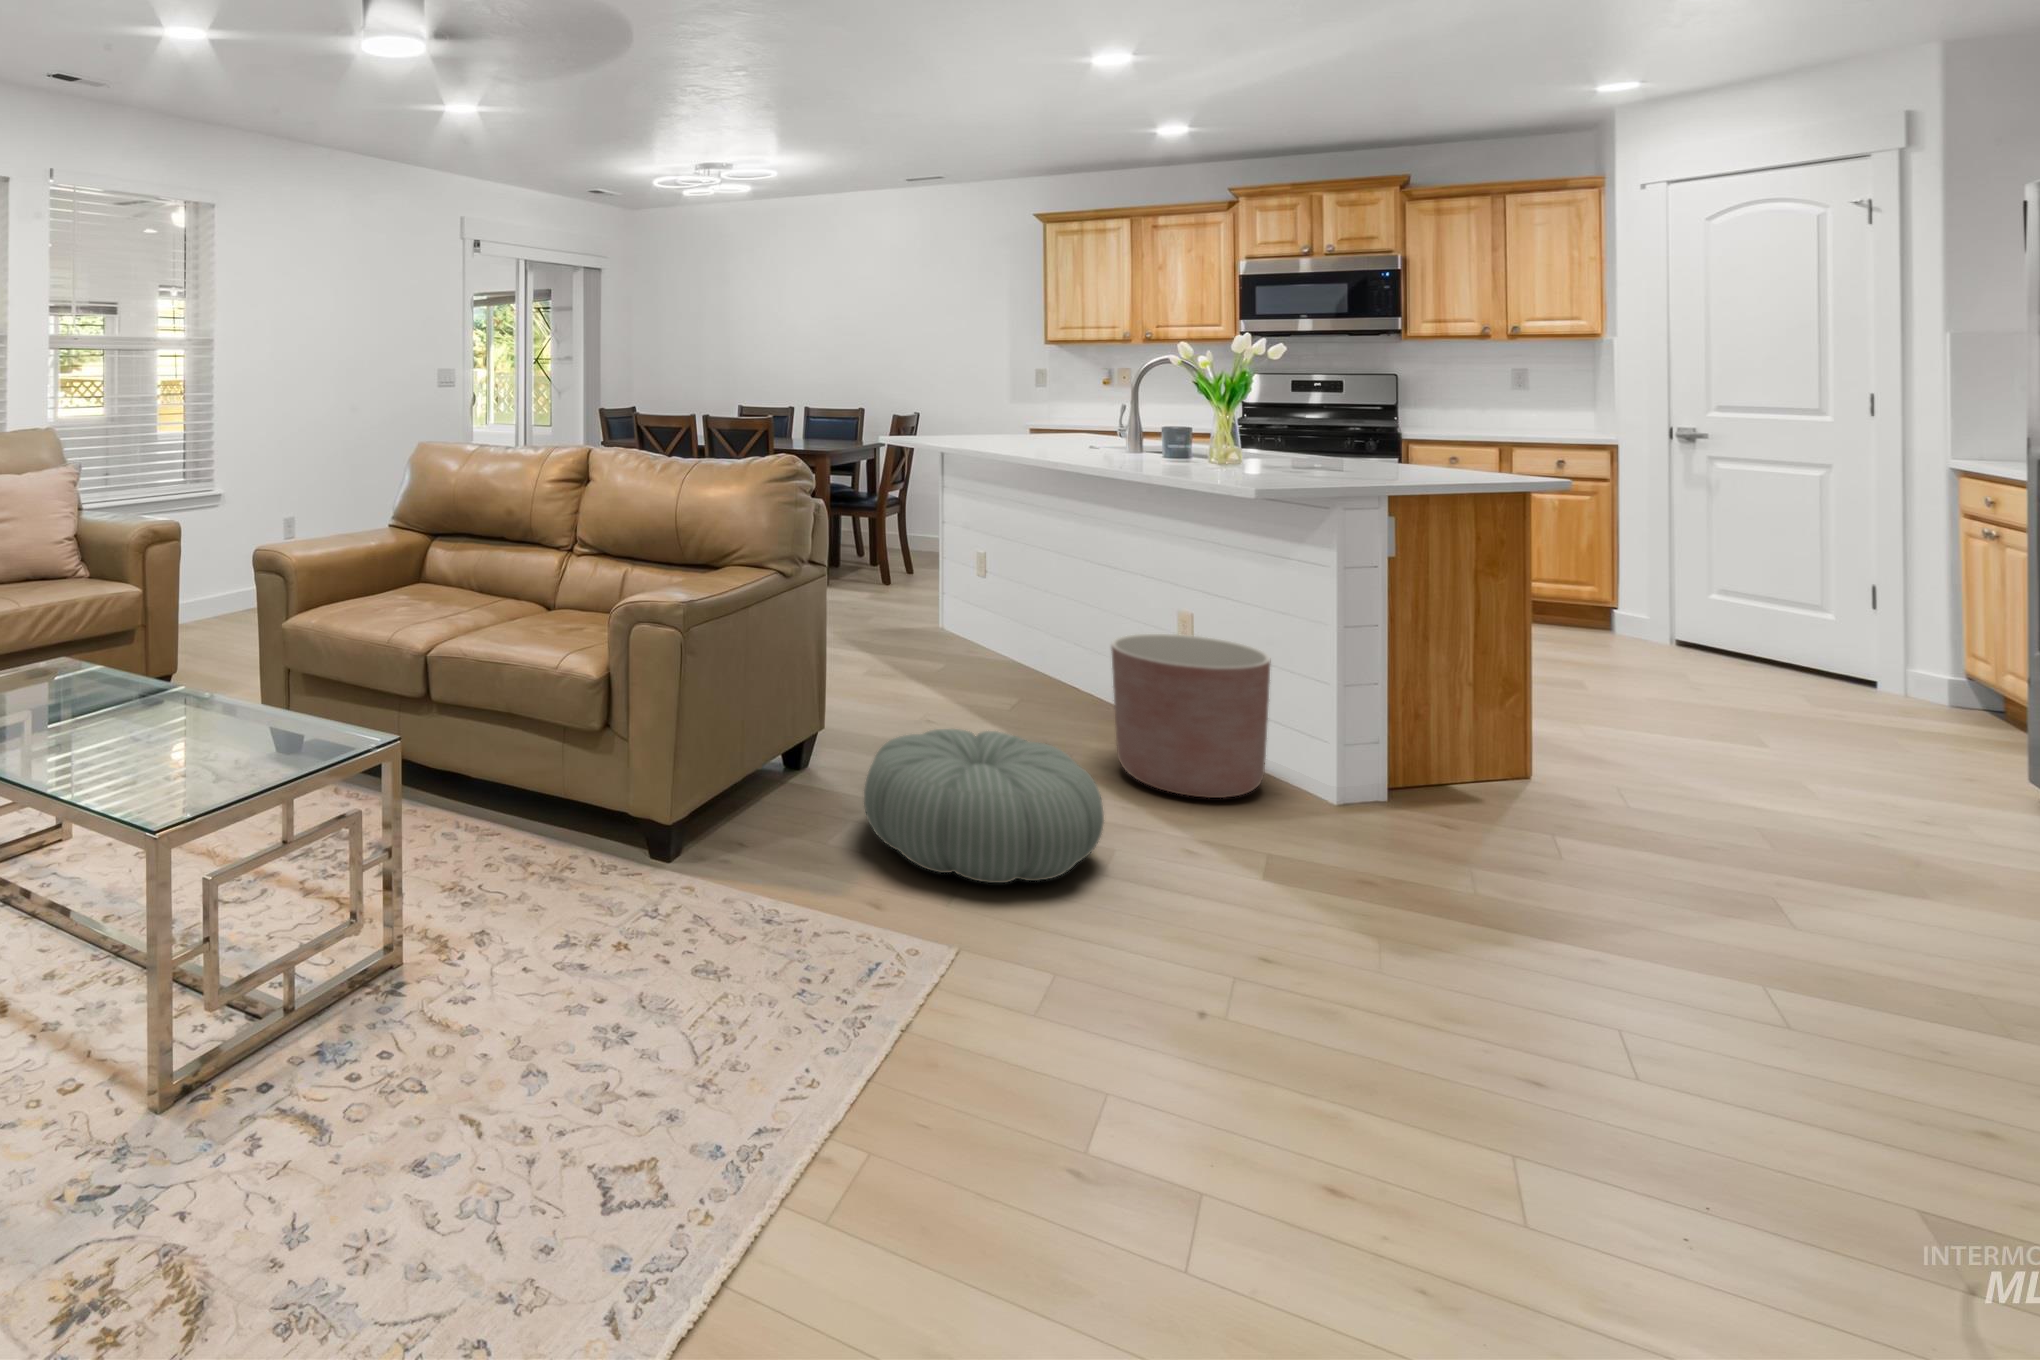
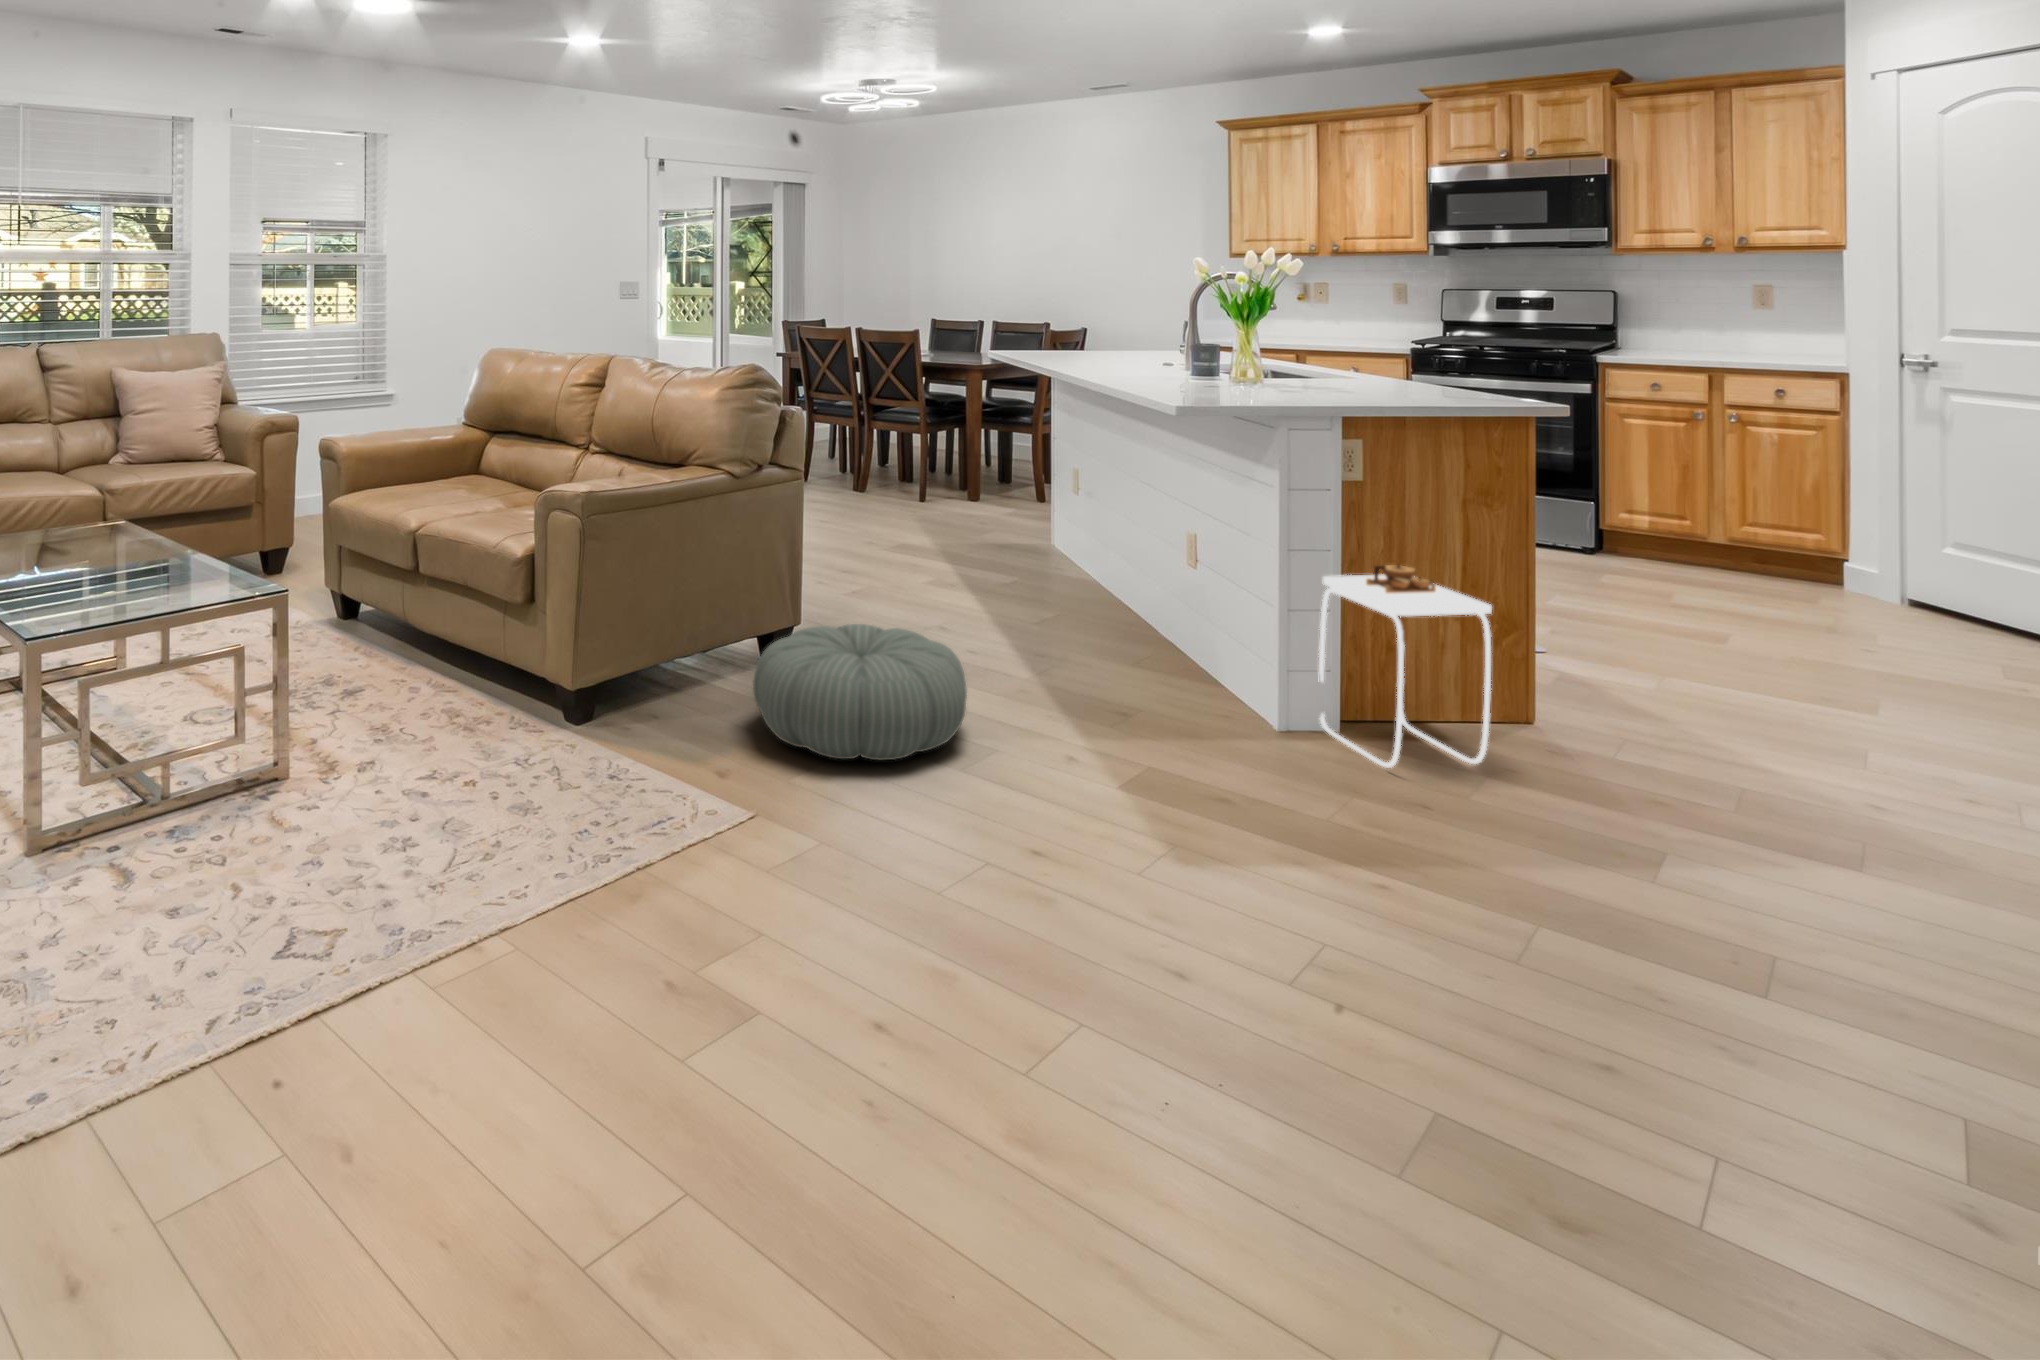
planter: present [1111,634,1270,798] -> none [1063,550,1213,709]
side table: none [1387,639,1578,843] -> present [1319,565,1492,768]

